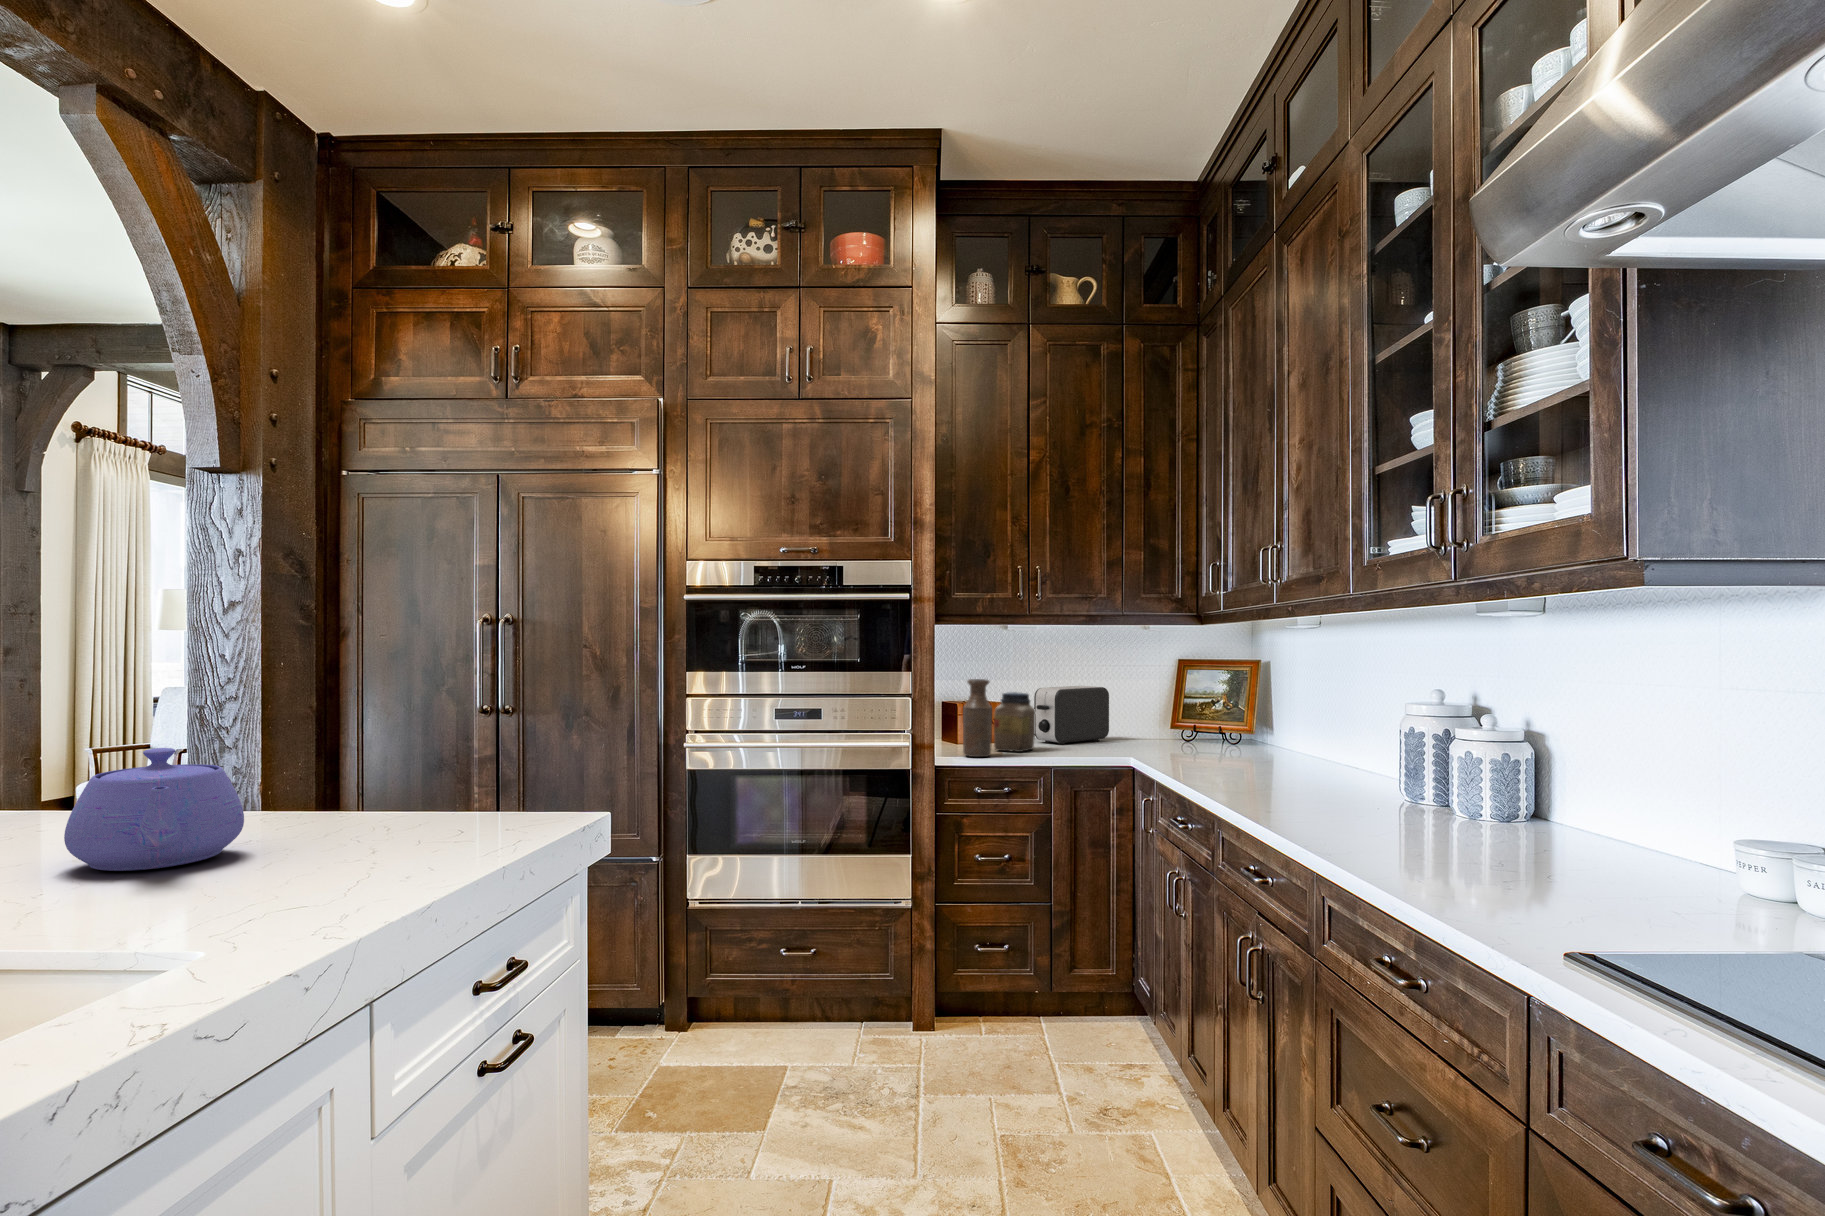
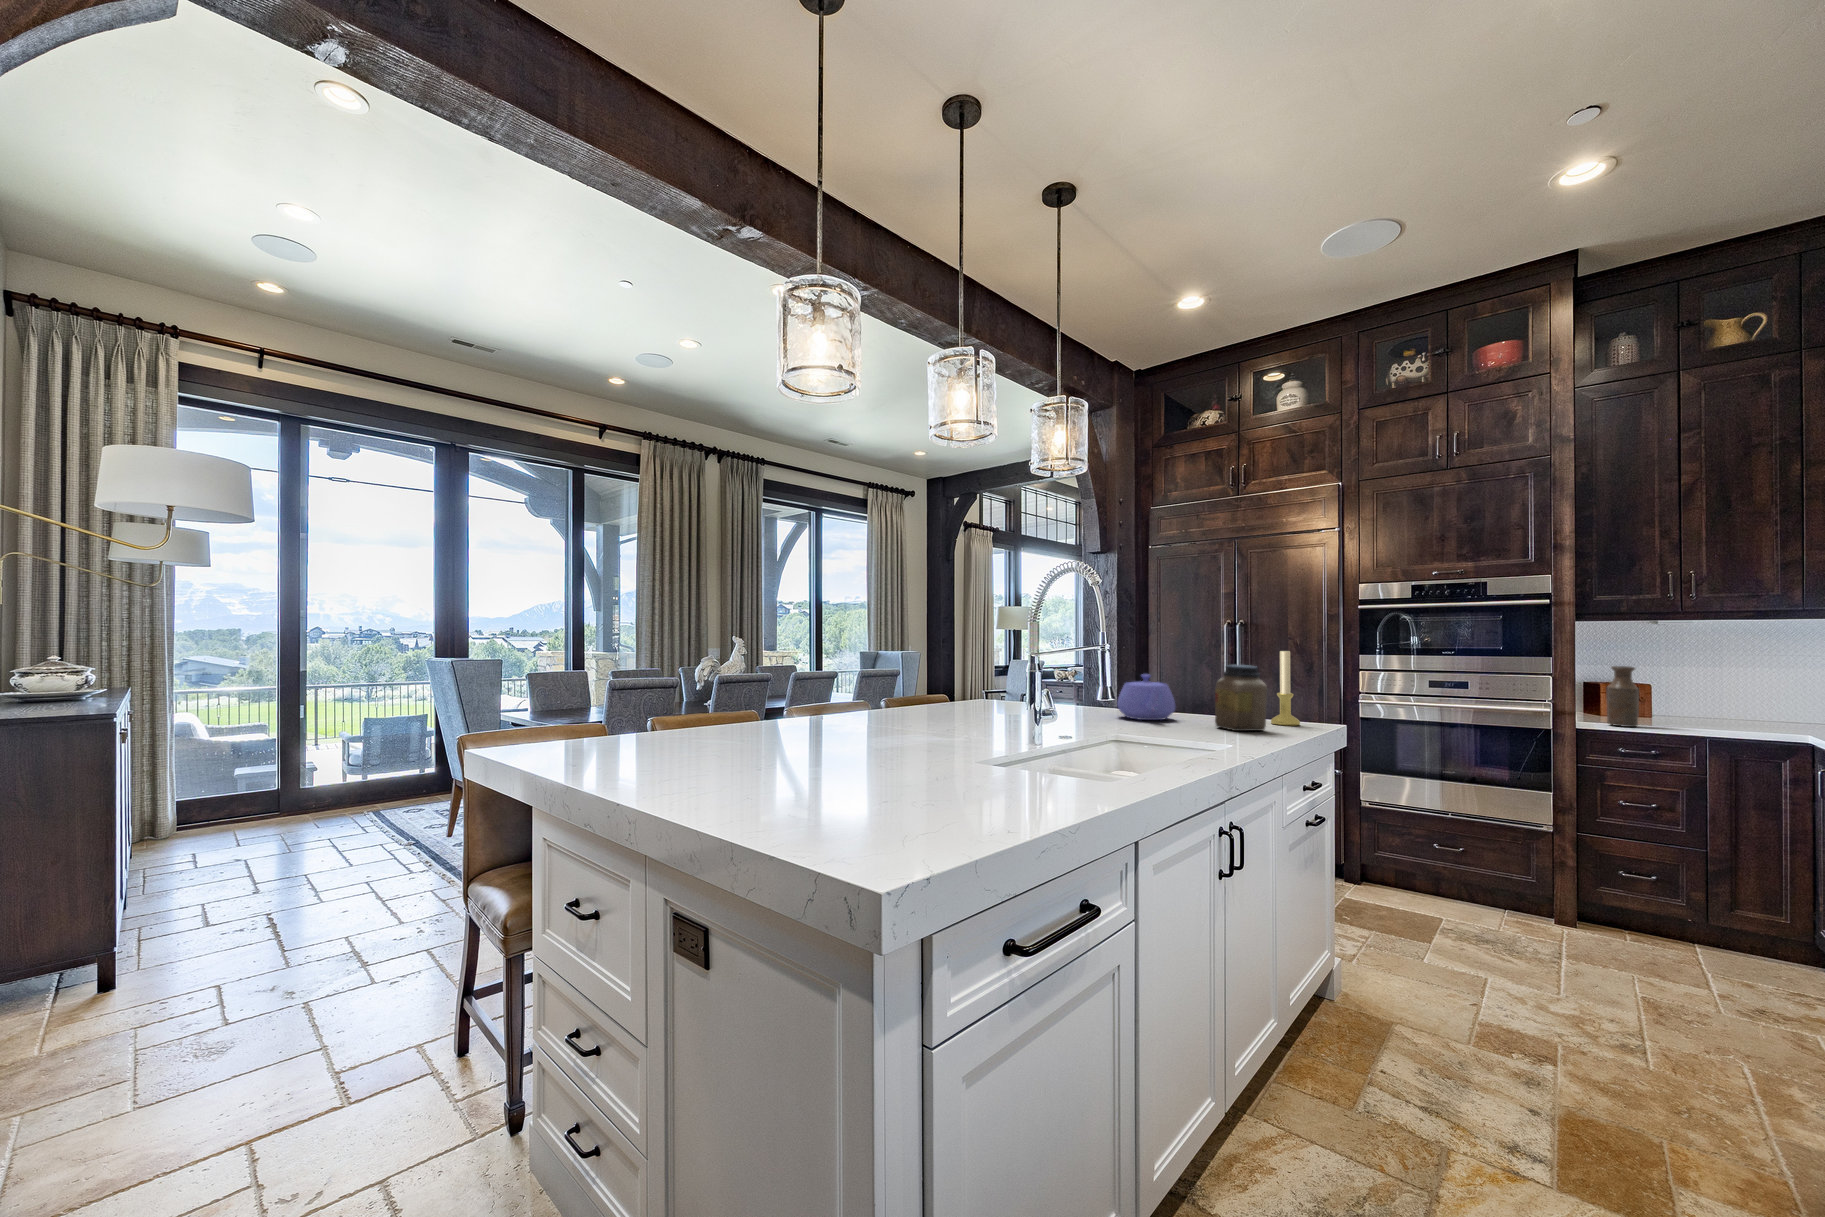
candle holder: none [479,671,538,836] -> present [1271,651,1300,726]
toaster: present [1034,686,1109,744] -> none [1695,677,1796,727]
jar: present [994,692,1035,752] -> present [1215,665,1267,731]

